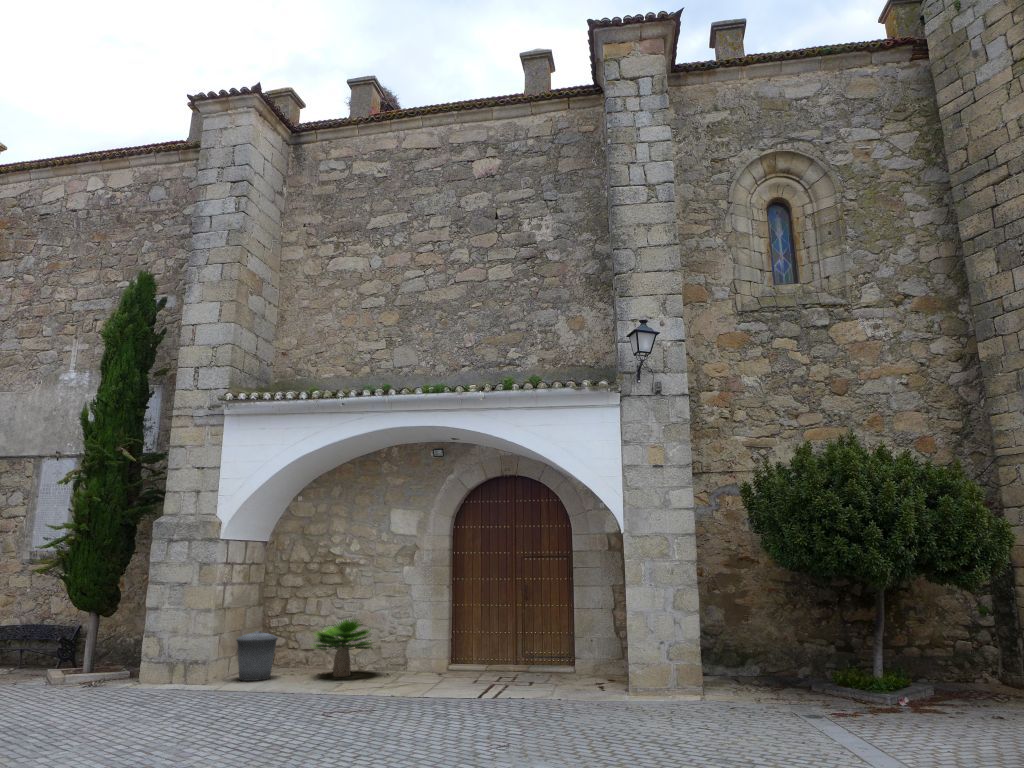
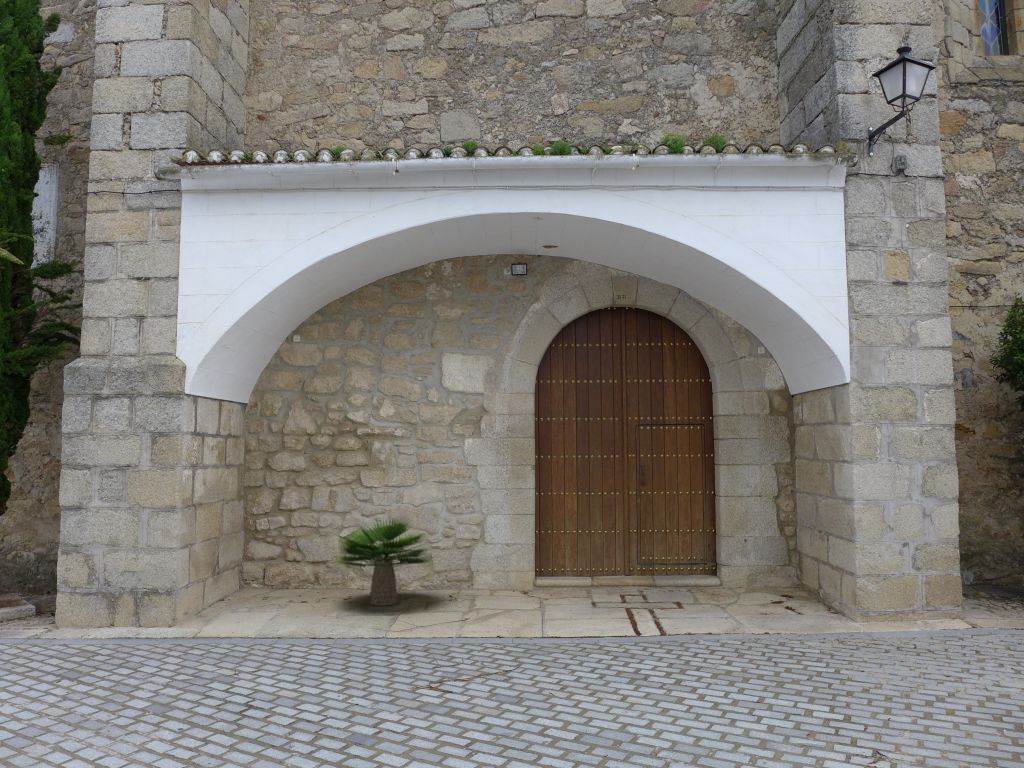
trash can: present [236,631,278,681] -> none [216,539,282,616]

